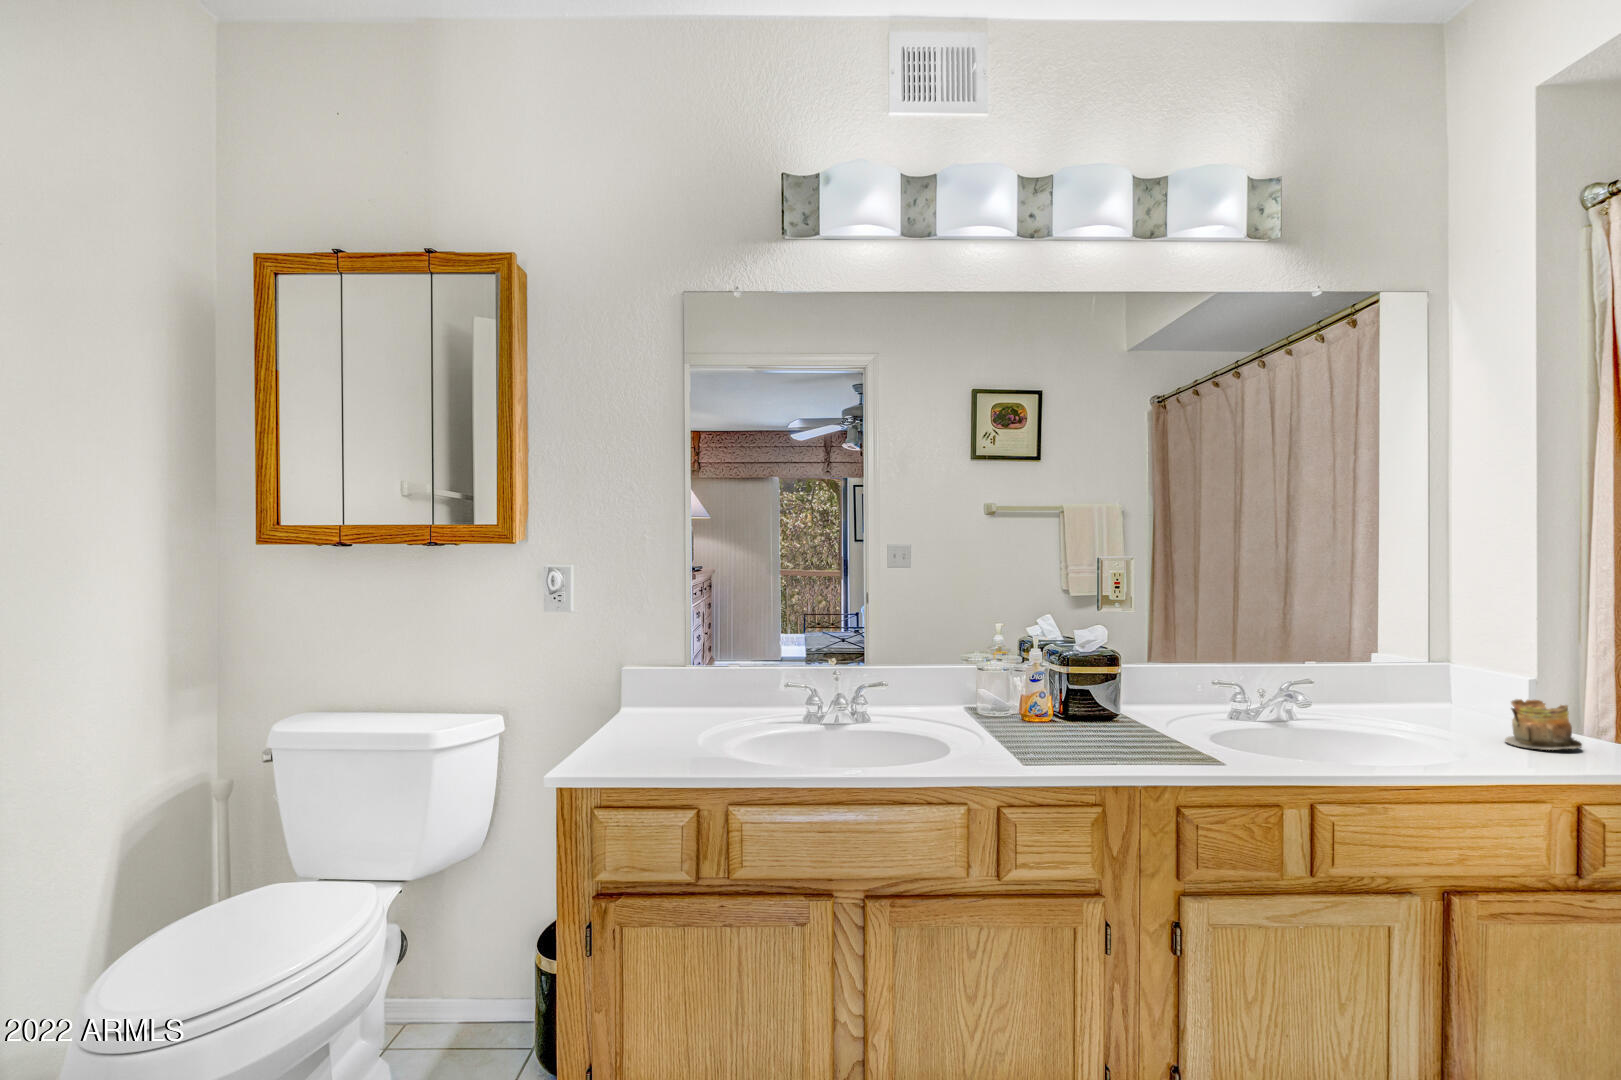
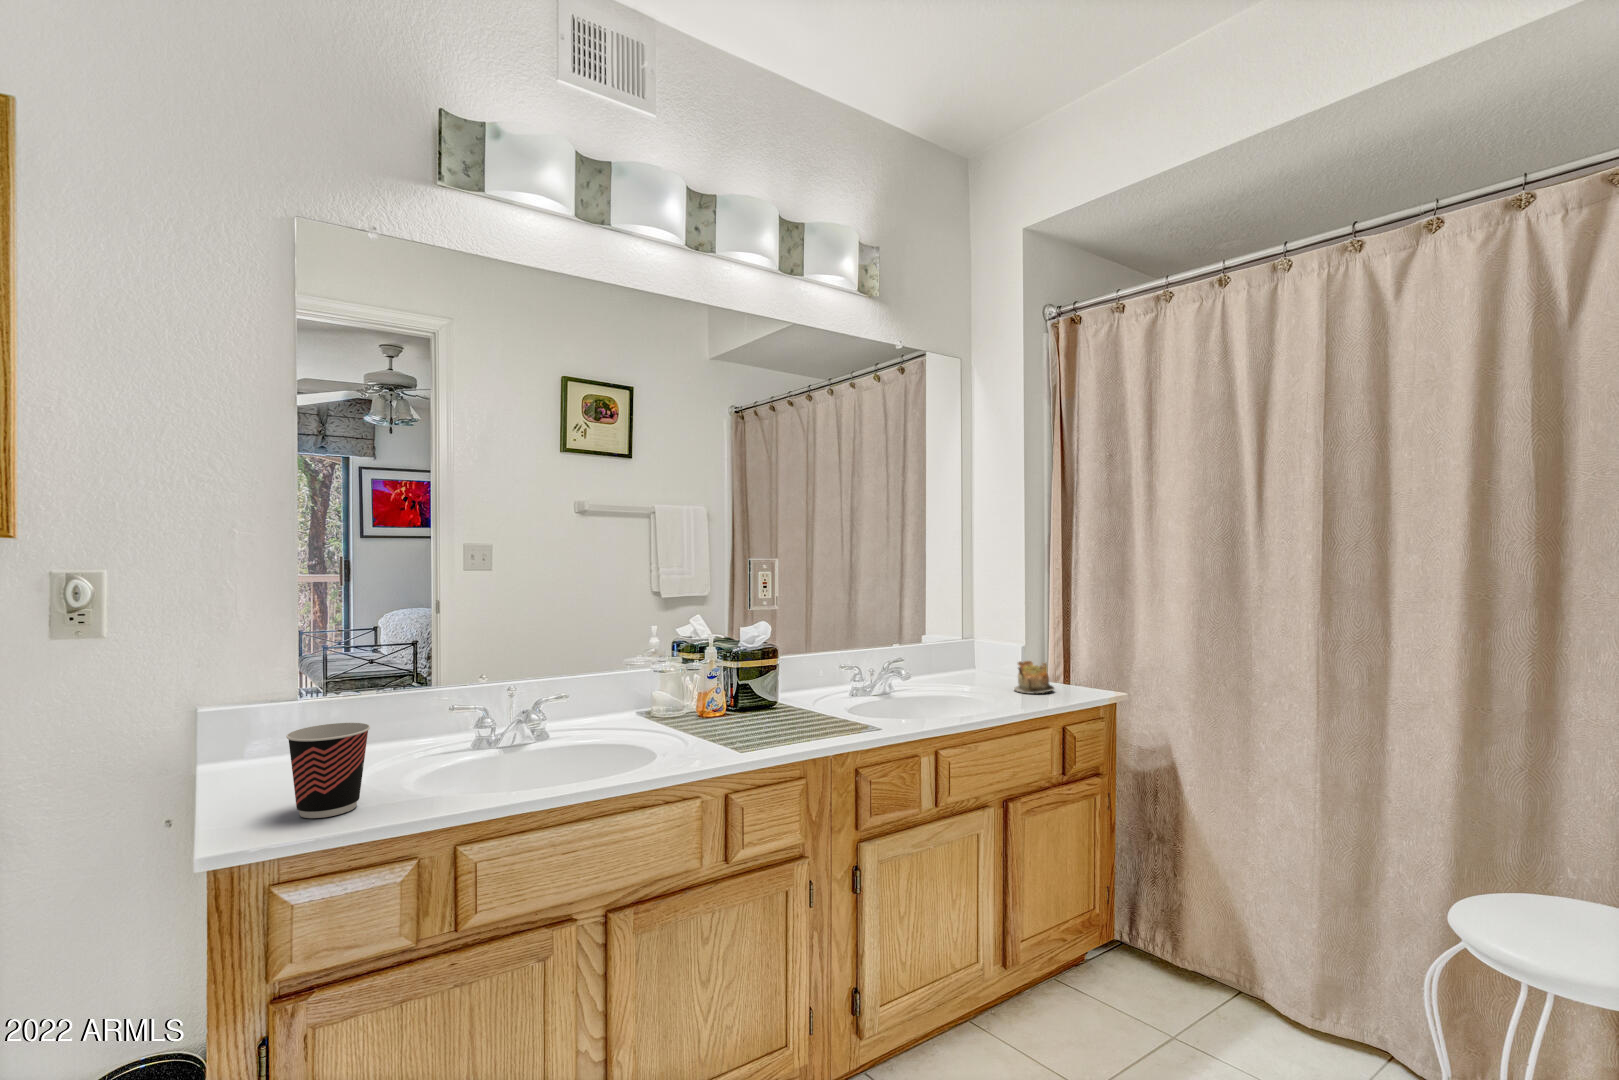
cup: none [616,685,676,761] -> present [286,723,370,818]

